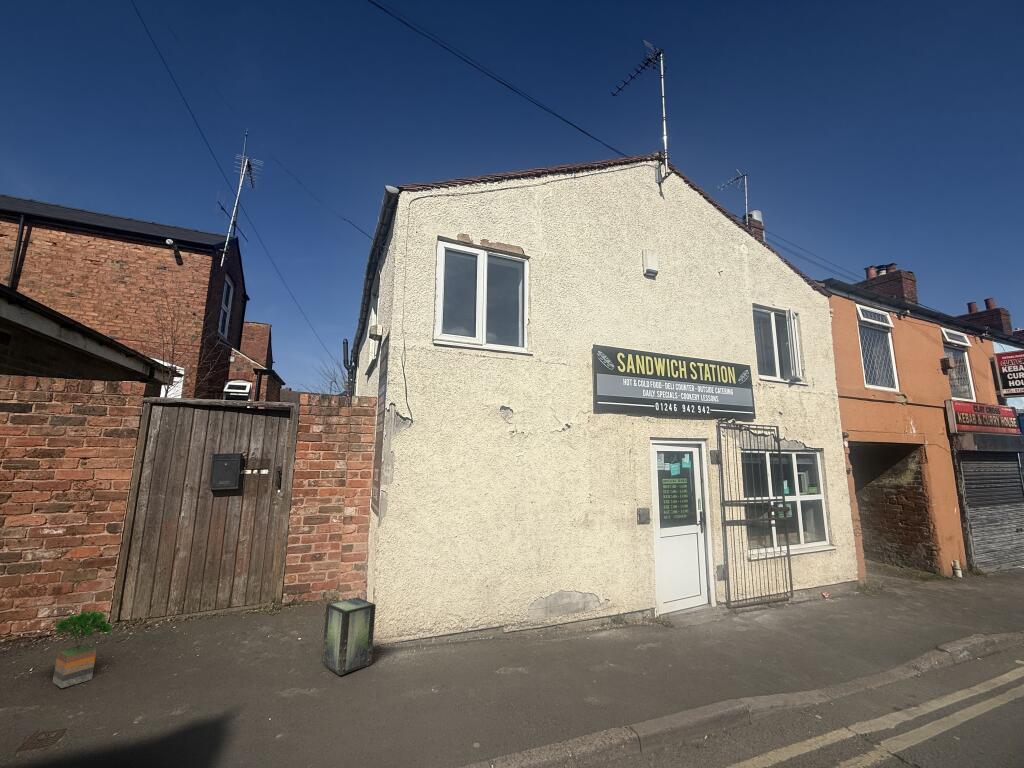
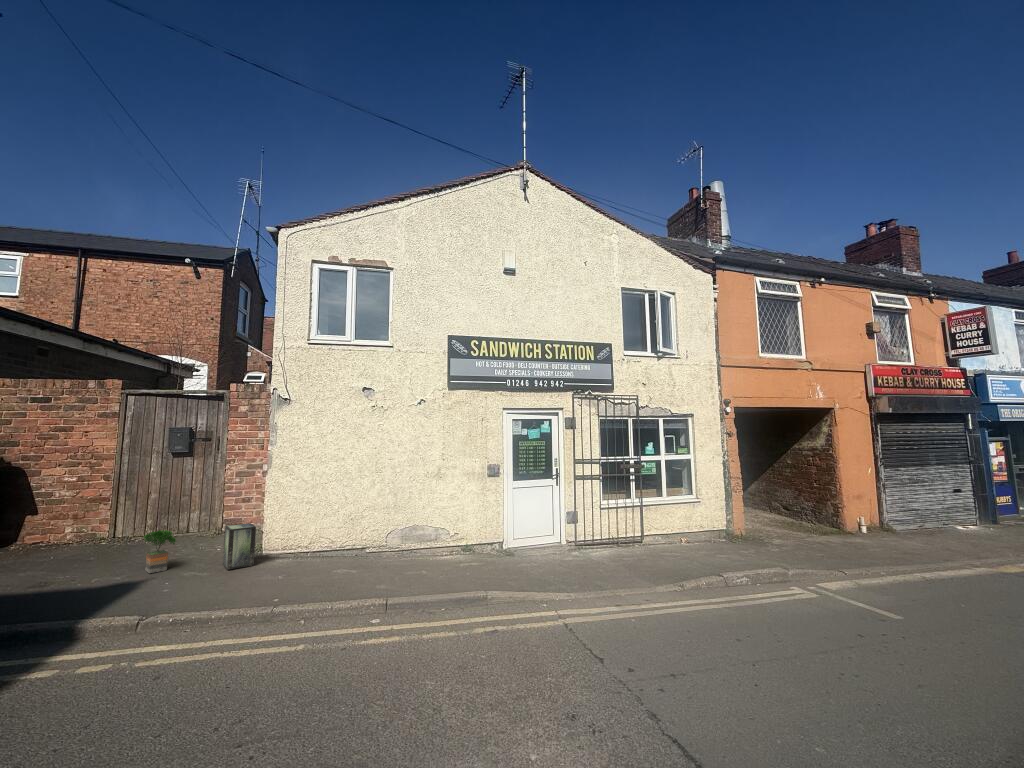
potted tree: present [53,611,112,688] -> present [144,530,176,573]

